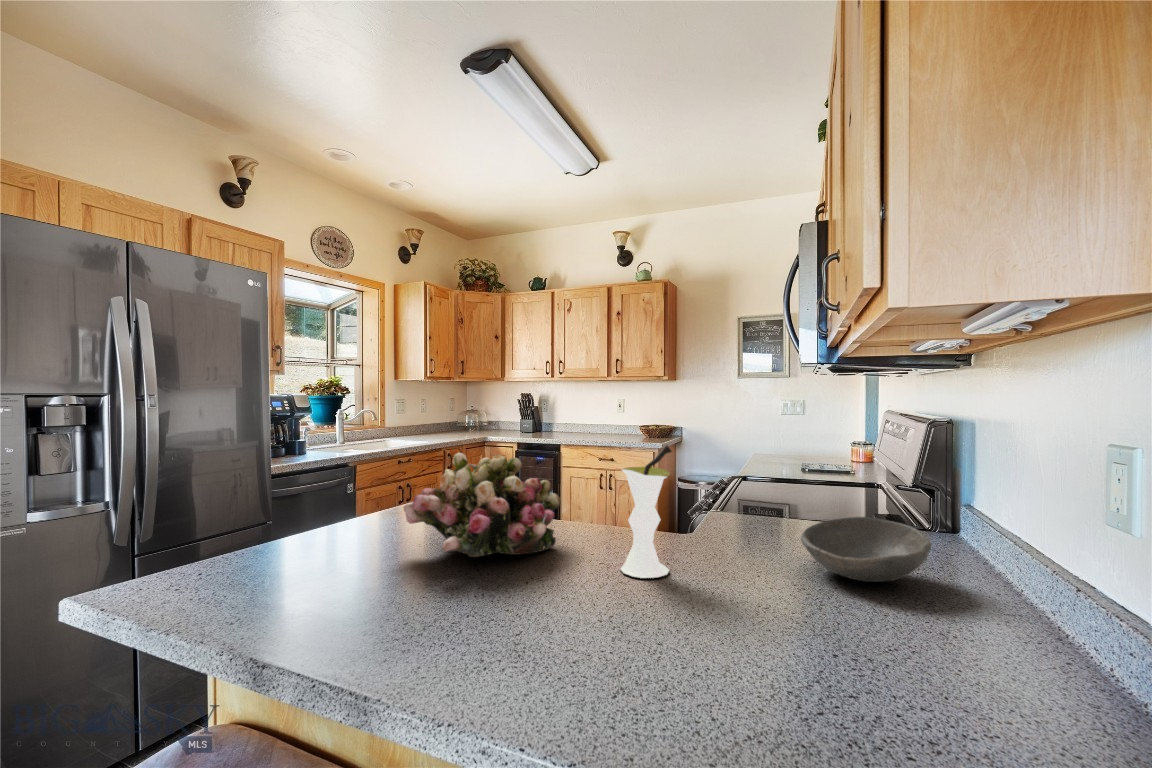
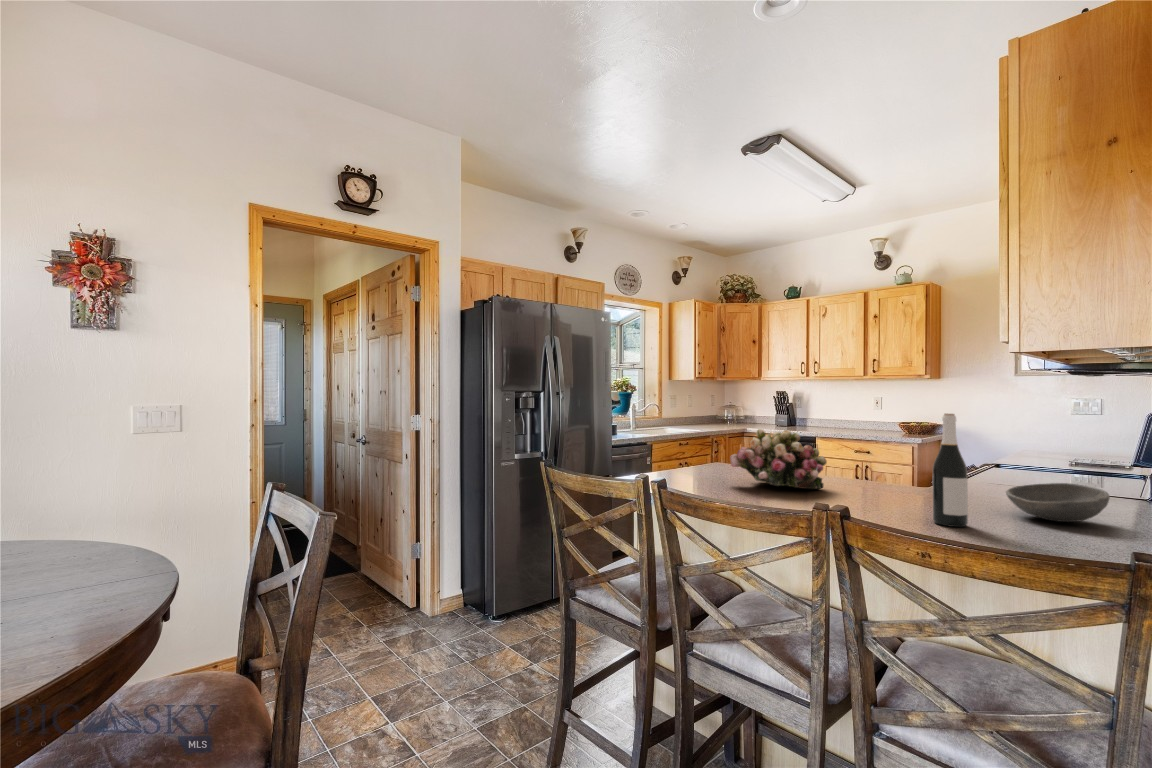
wine bottle: none [724,425,779,634] -> present [933,414,968,527]
vase: present [621,445,672,578] -> none [868,426,906,505]

